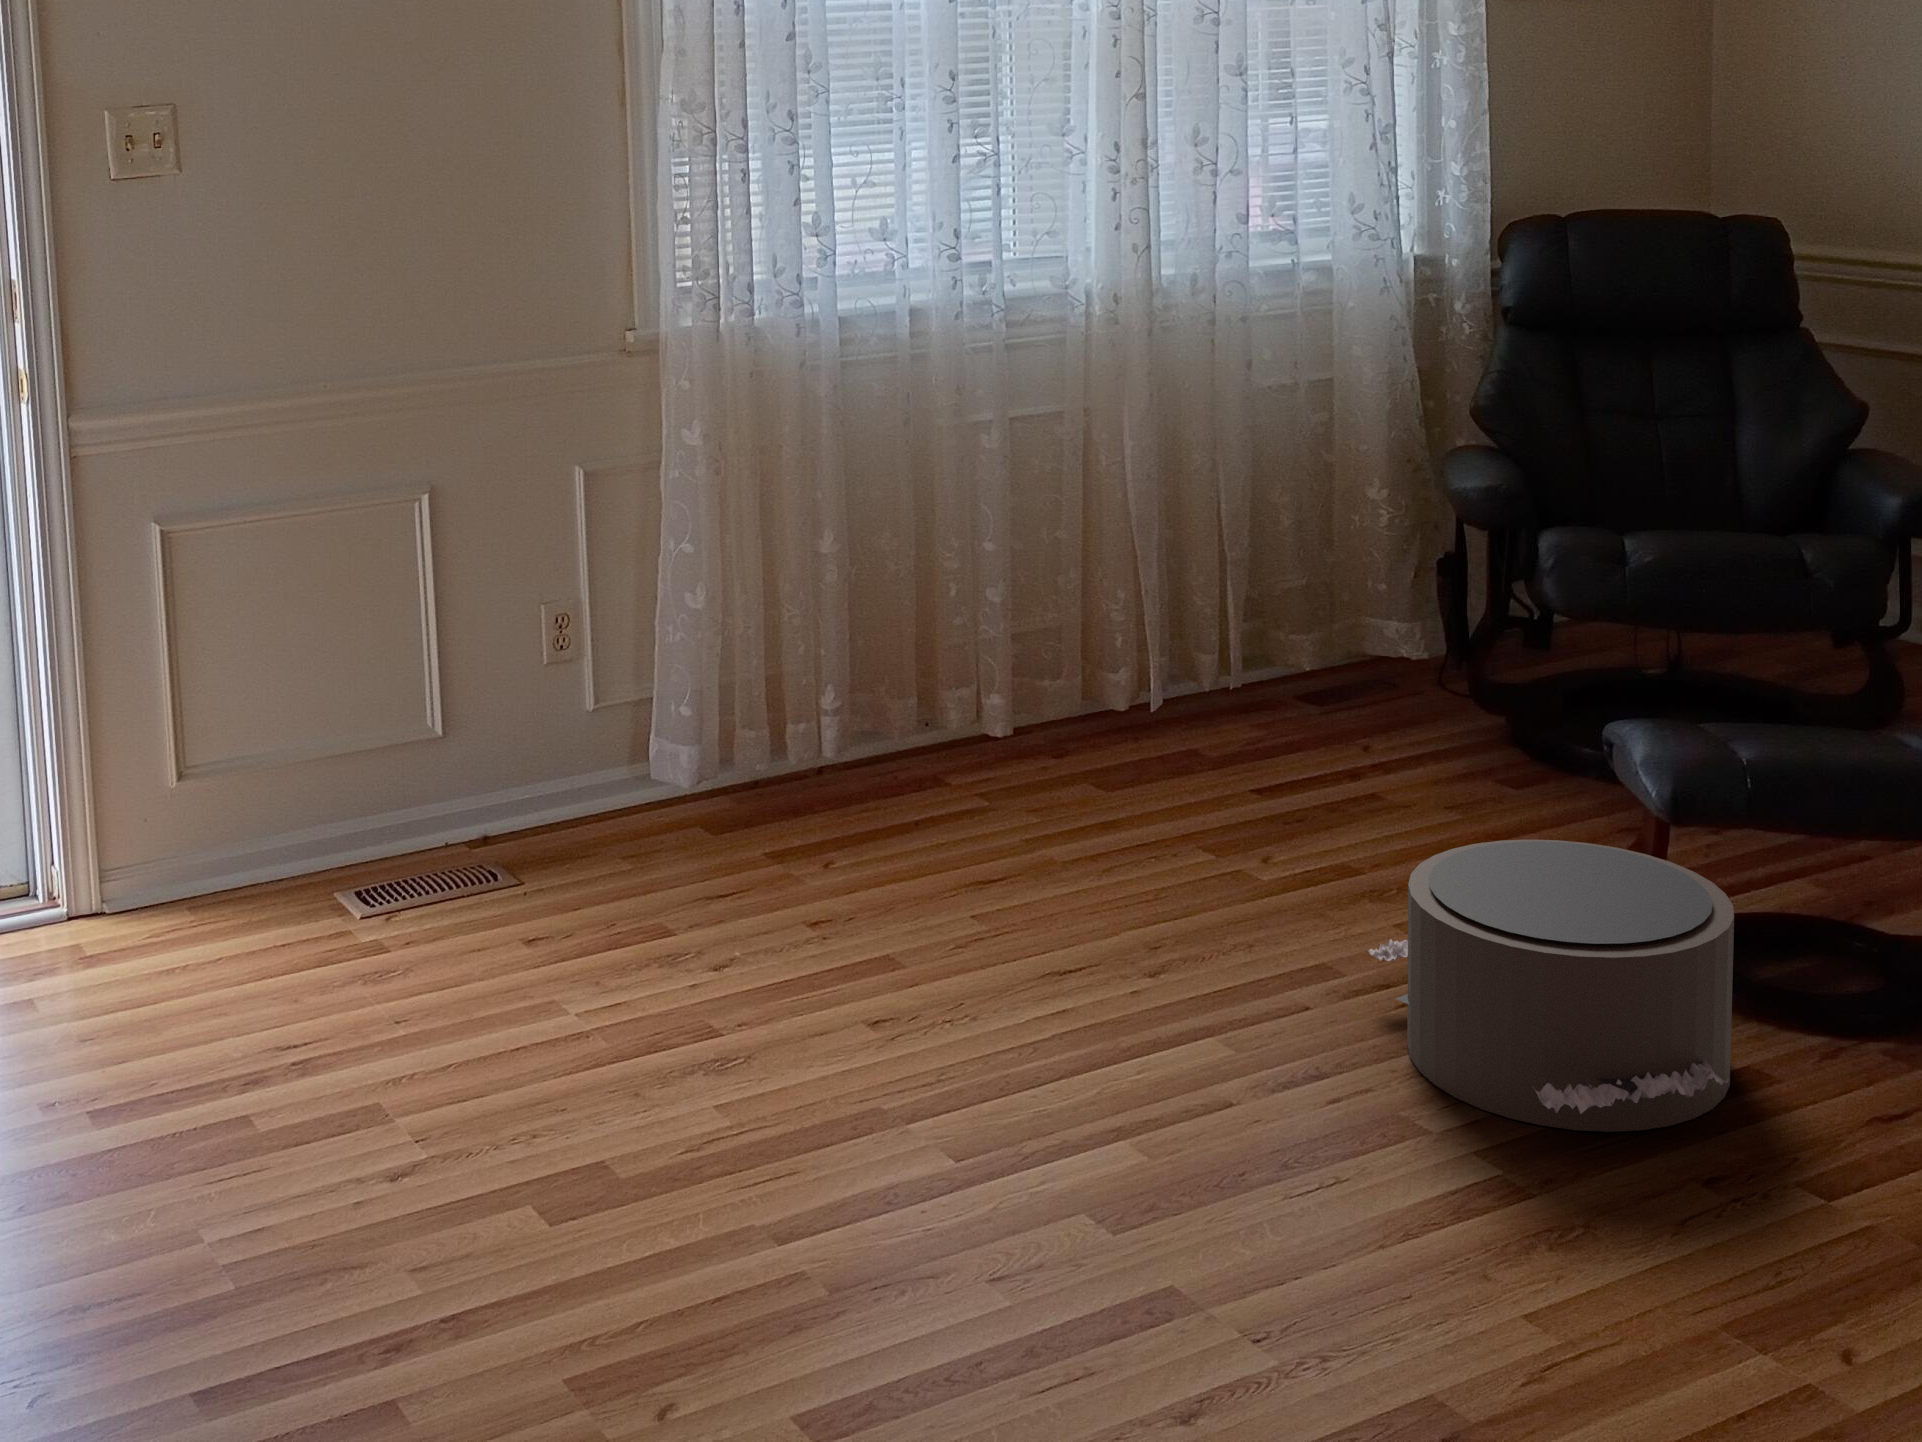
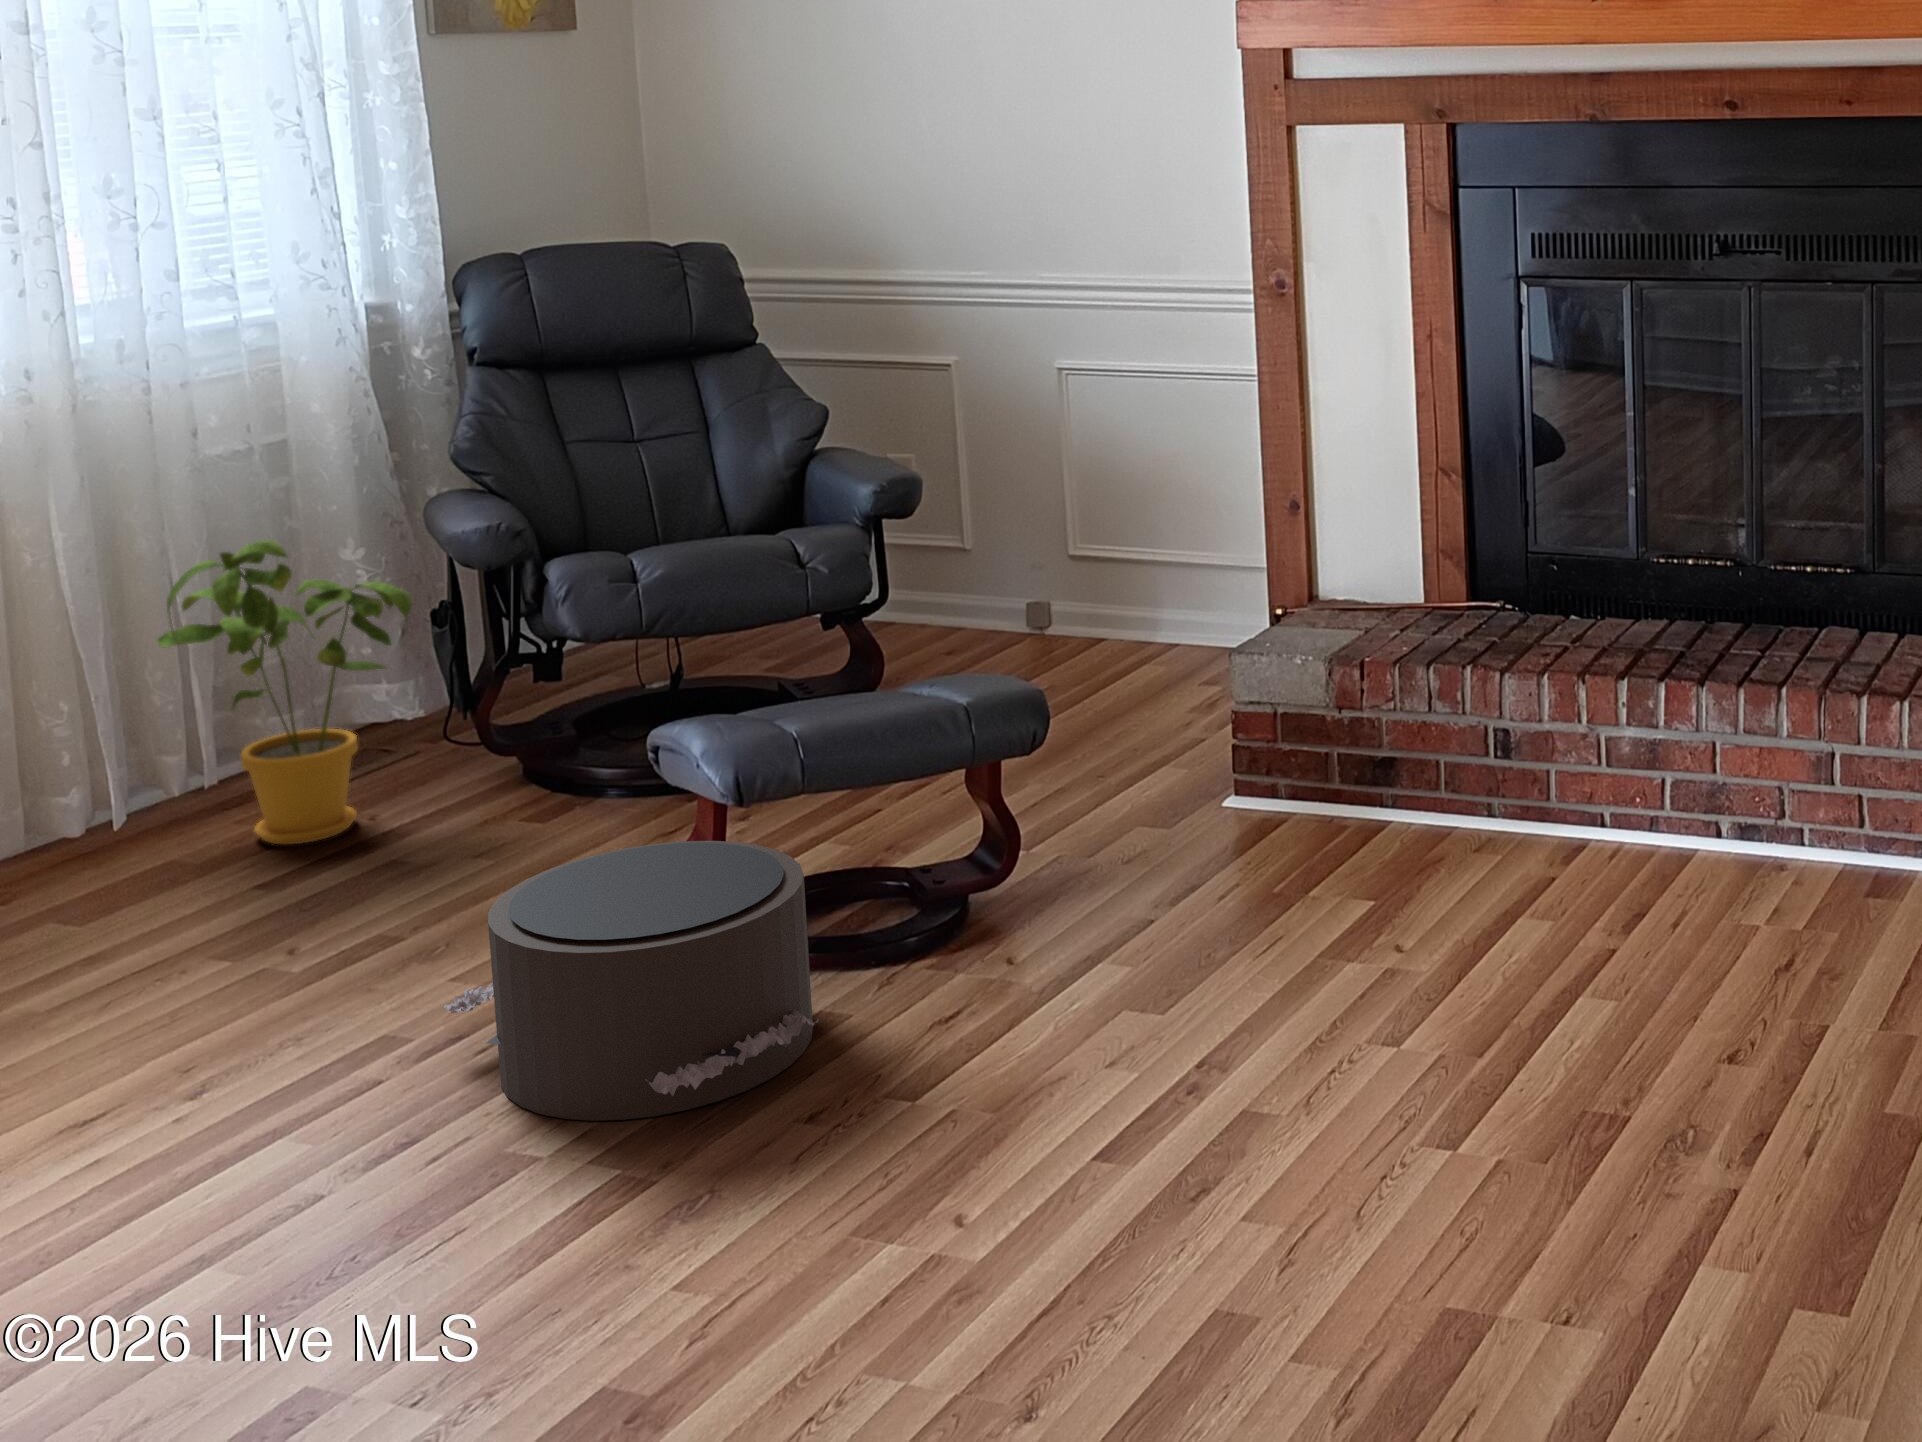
house plant: none [1202,471,1415,755] -> present [157,540,412,844]

